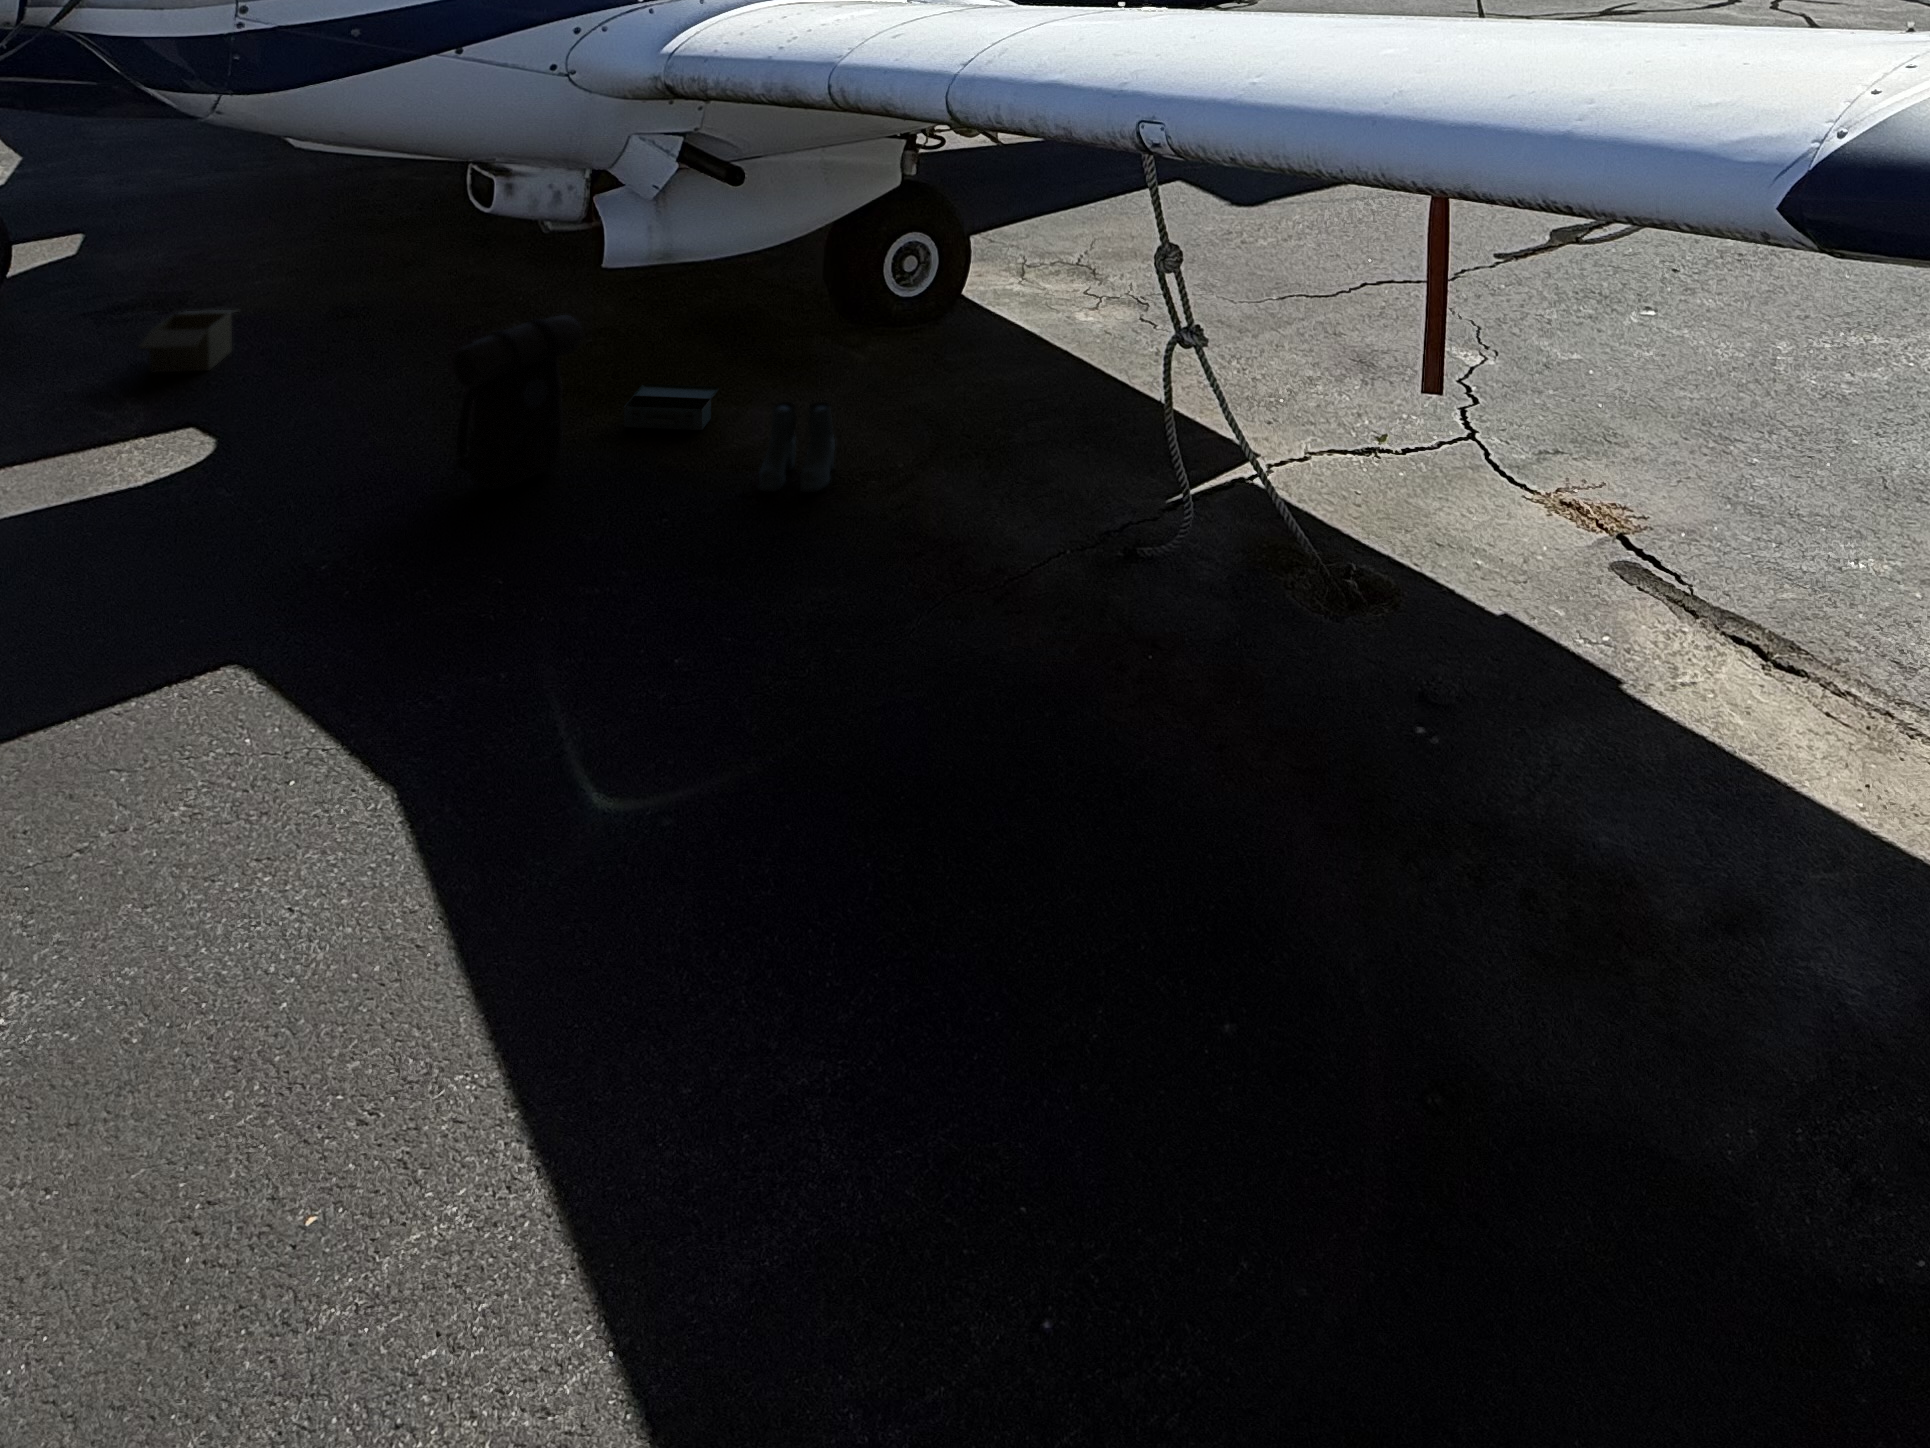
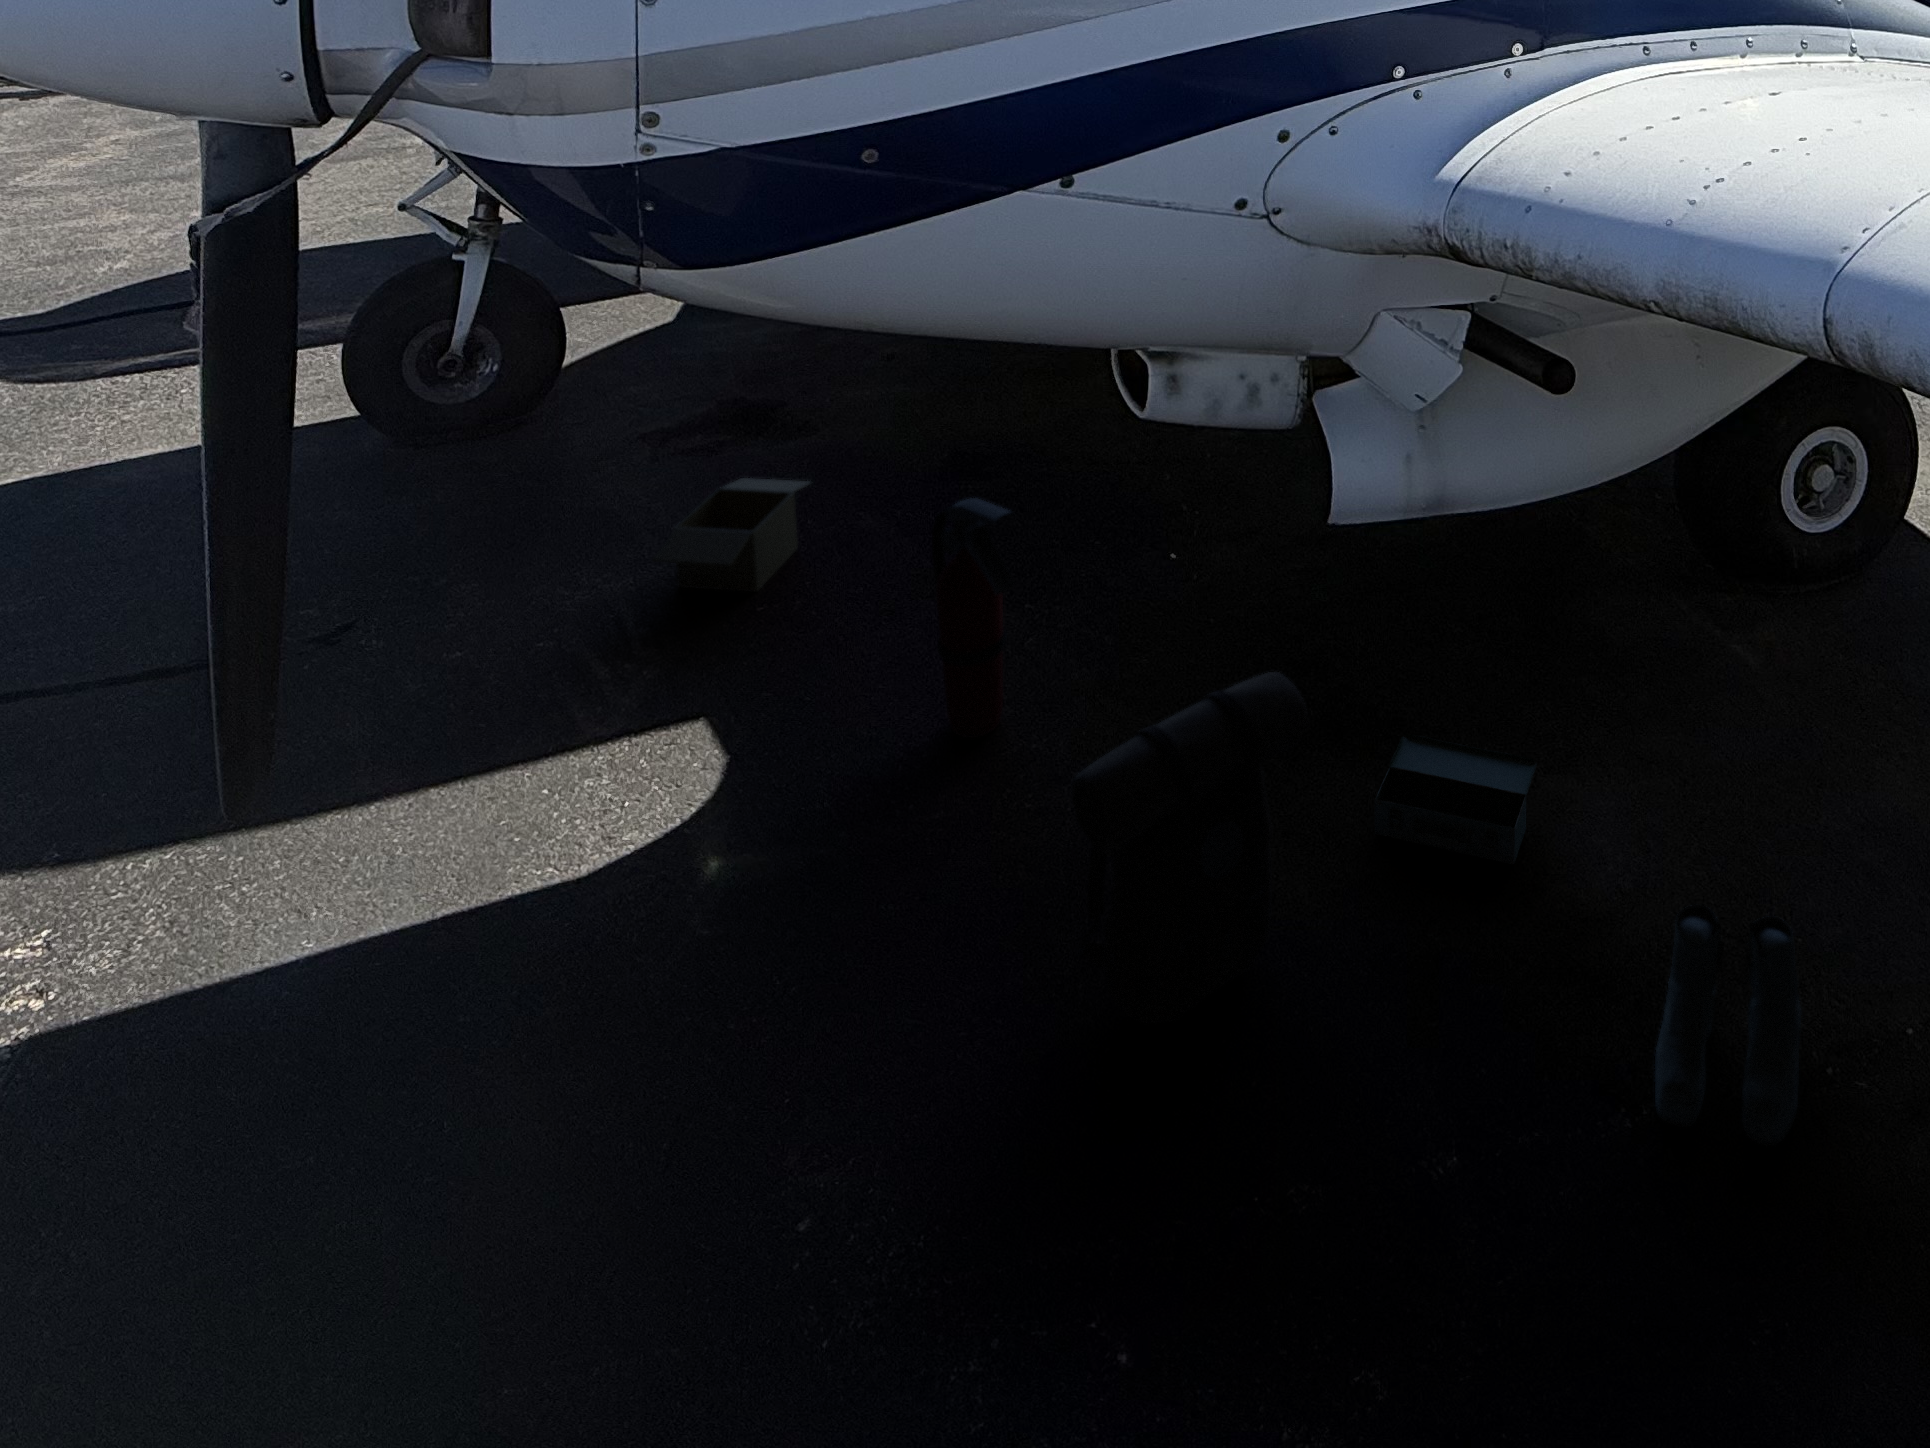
fire extinguisher: none [347,268,405,414] -> present [932,498,1015,738]

